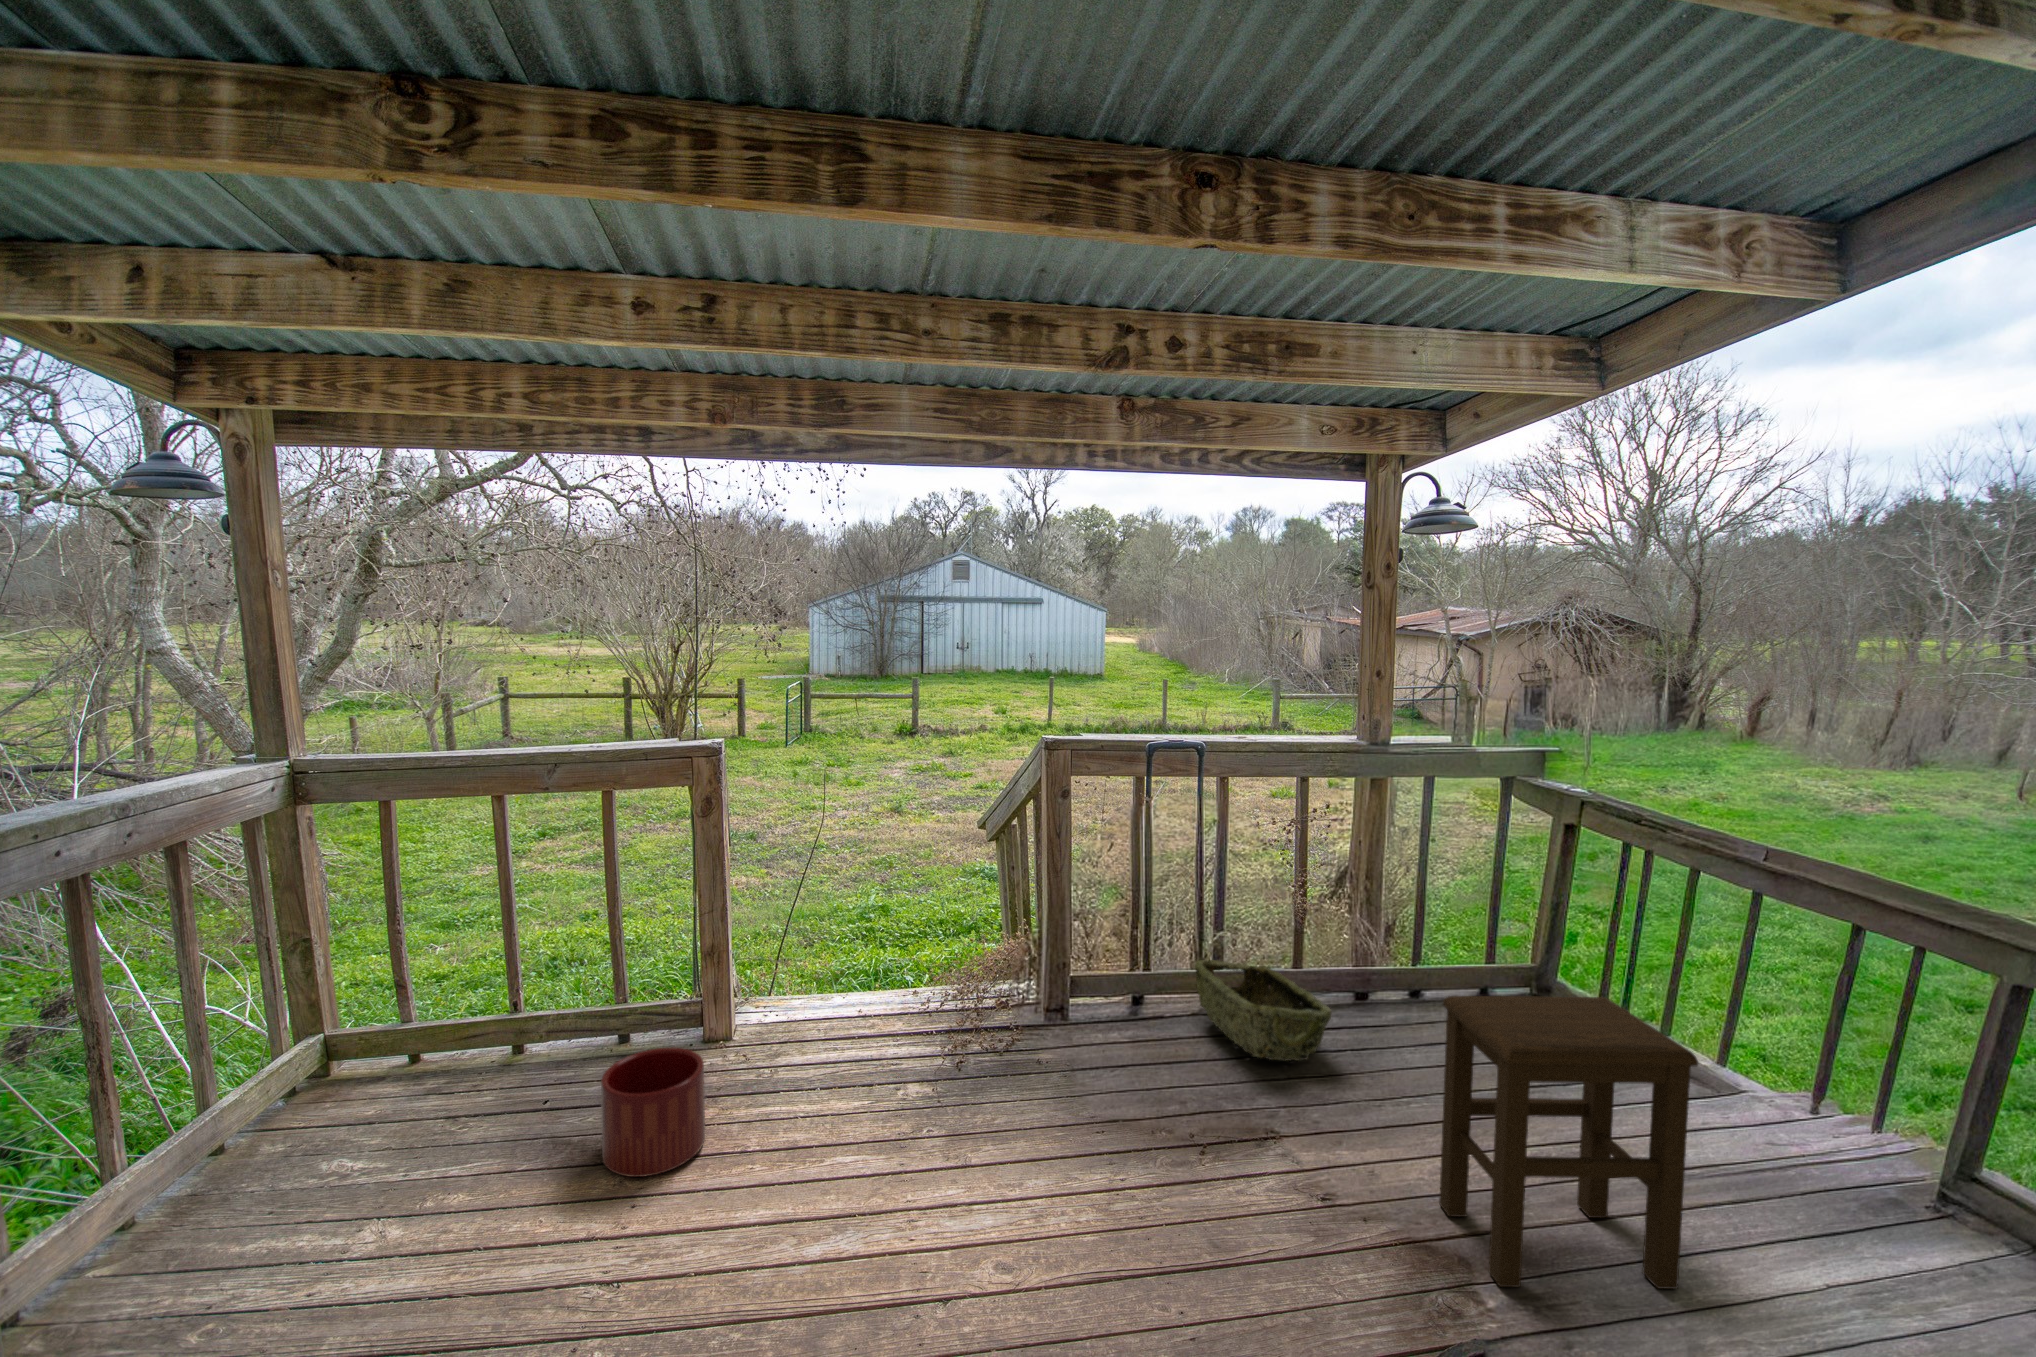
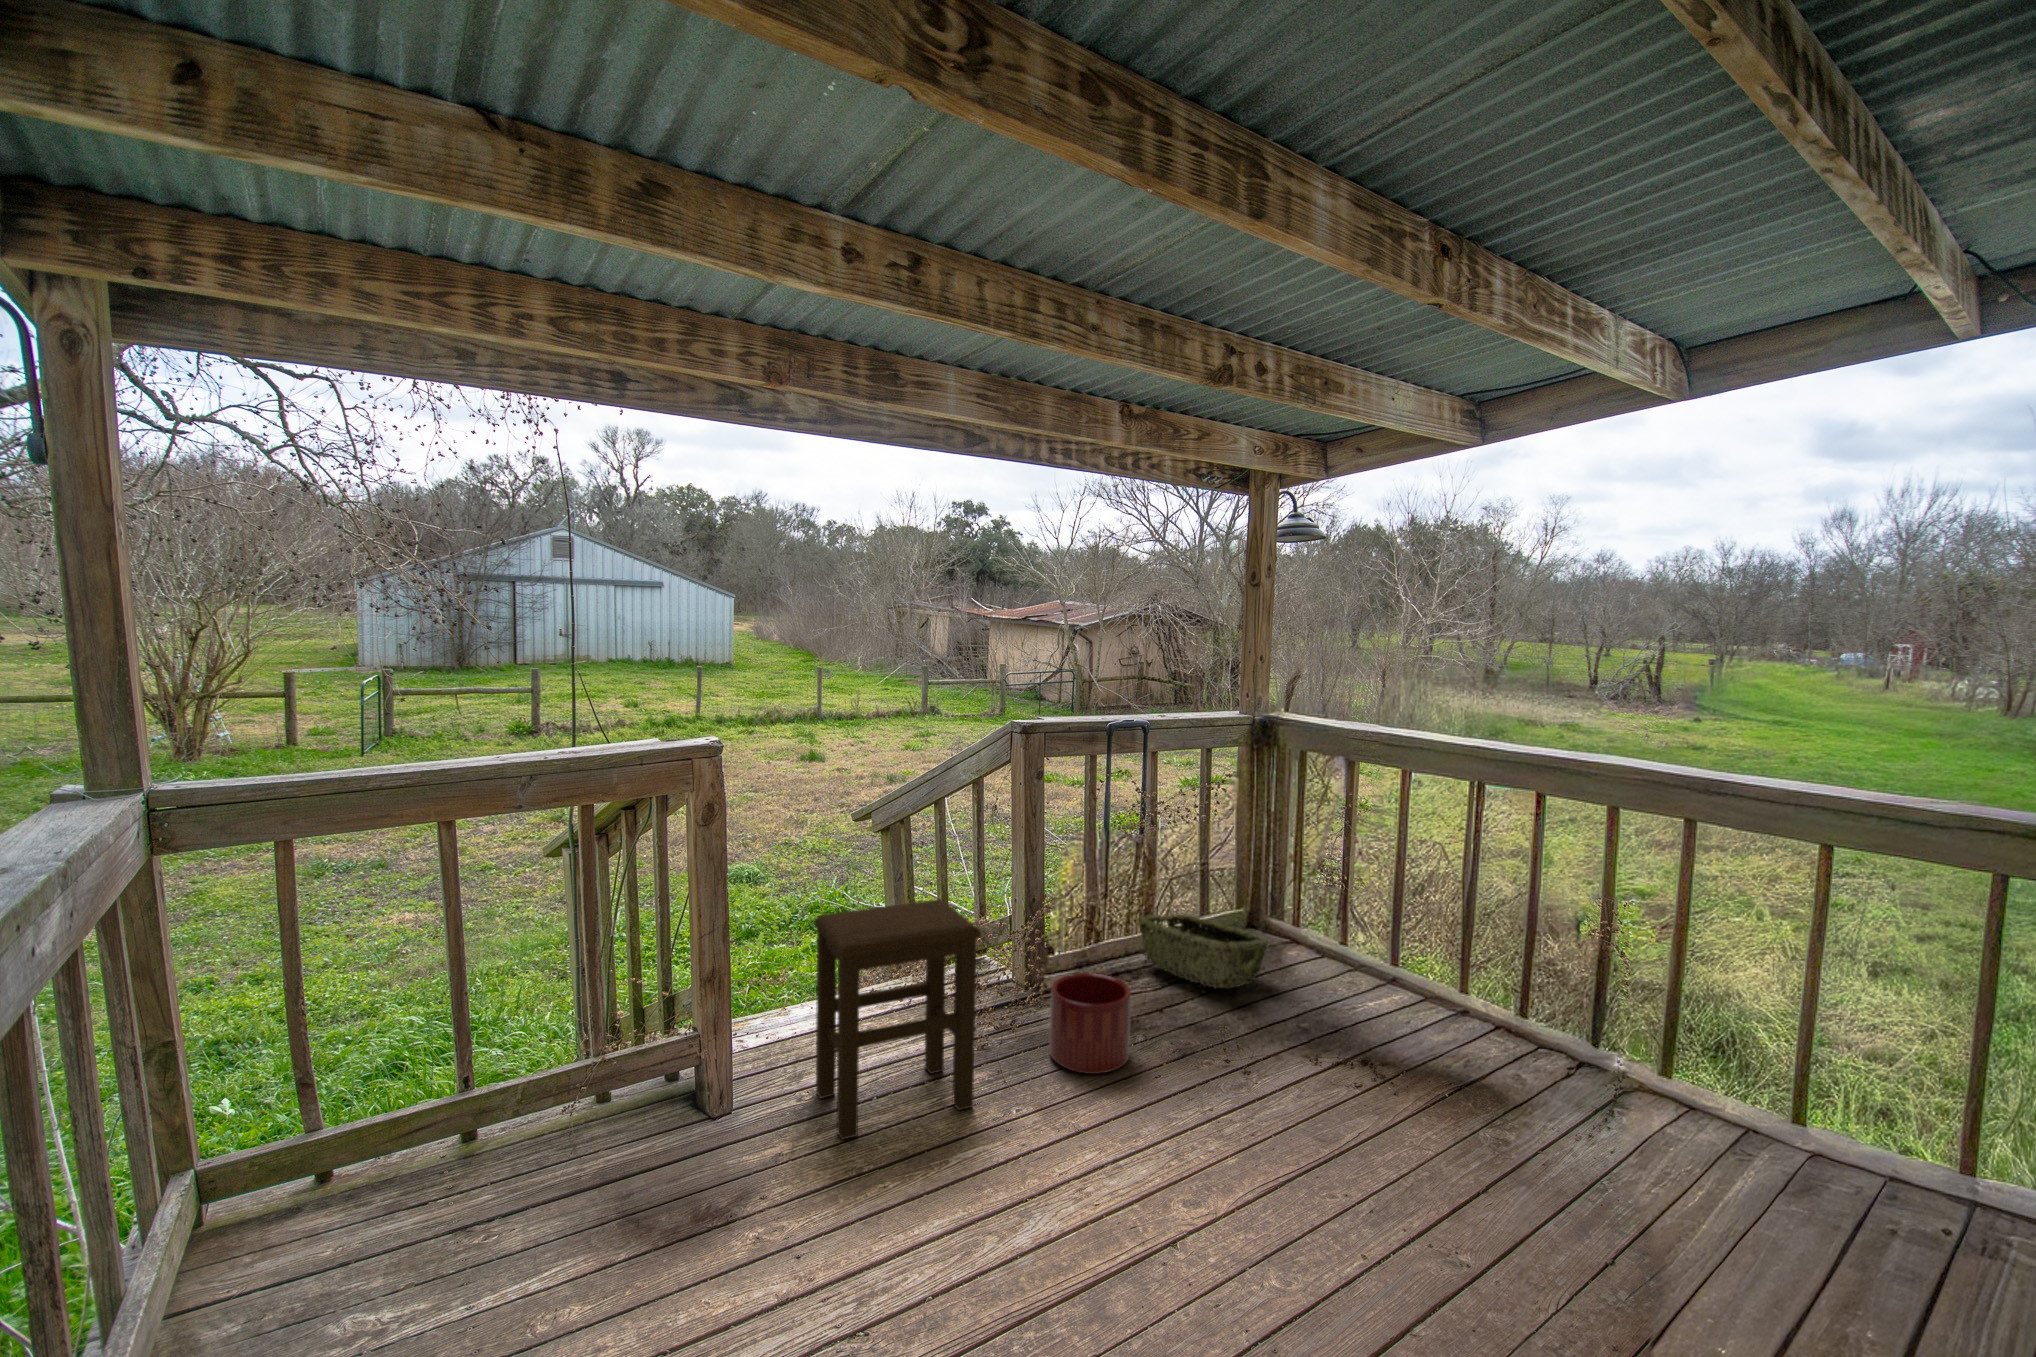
stool: present [1439,996,1698,1289] -> present [814,899,981,1140]
planter: present [601,1048,705,1177] -> present [1049,973,1131,1074]

